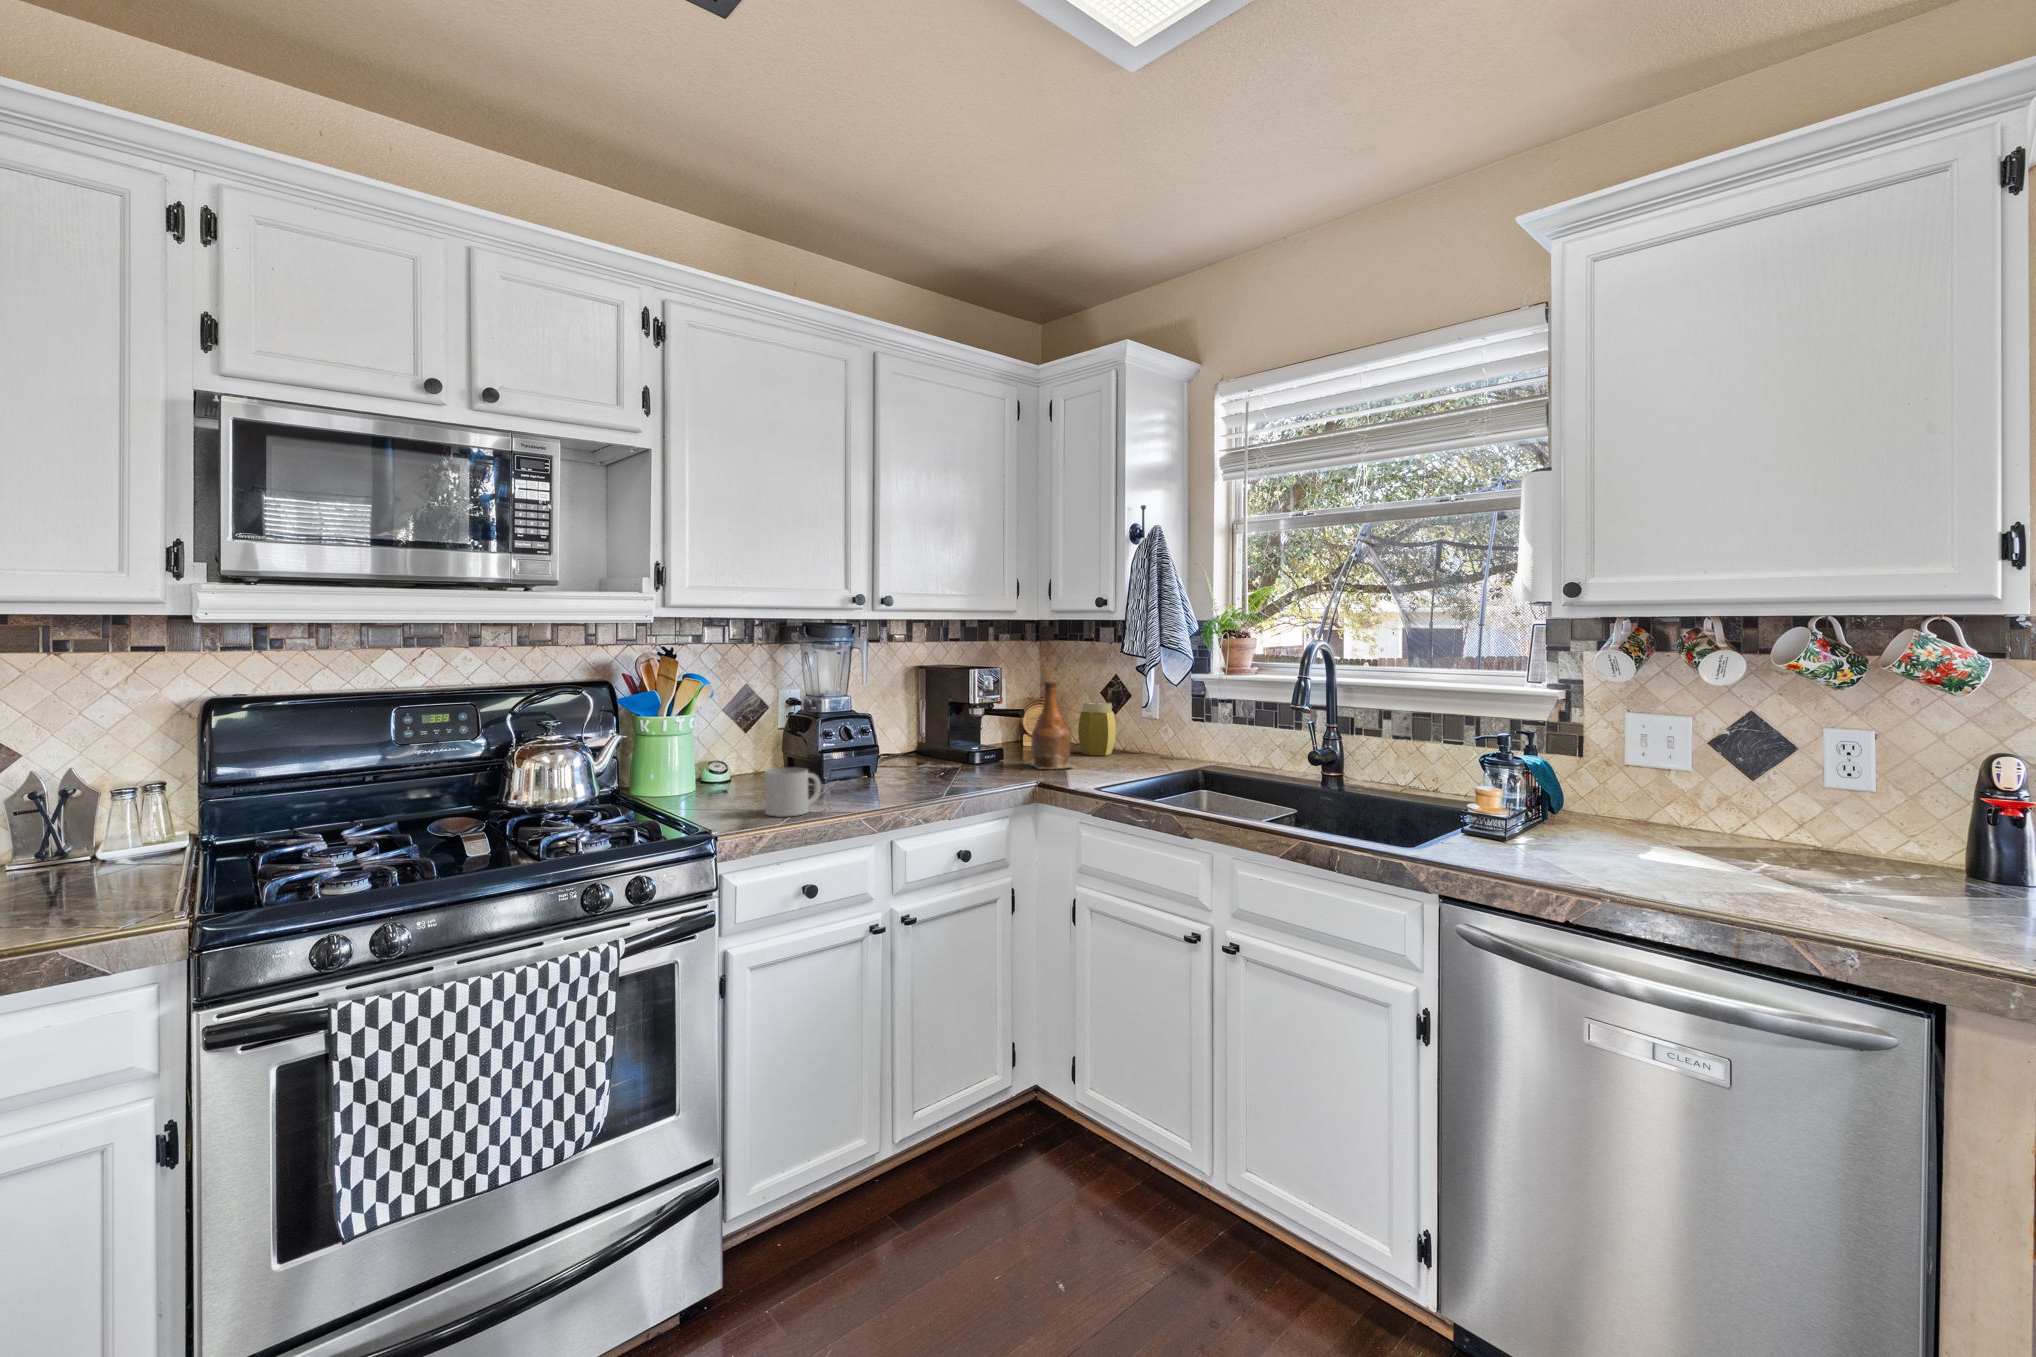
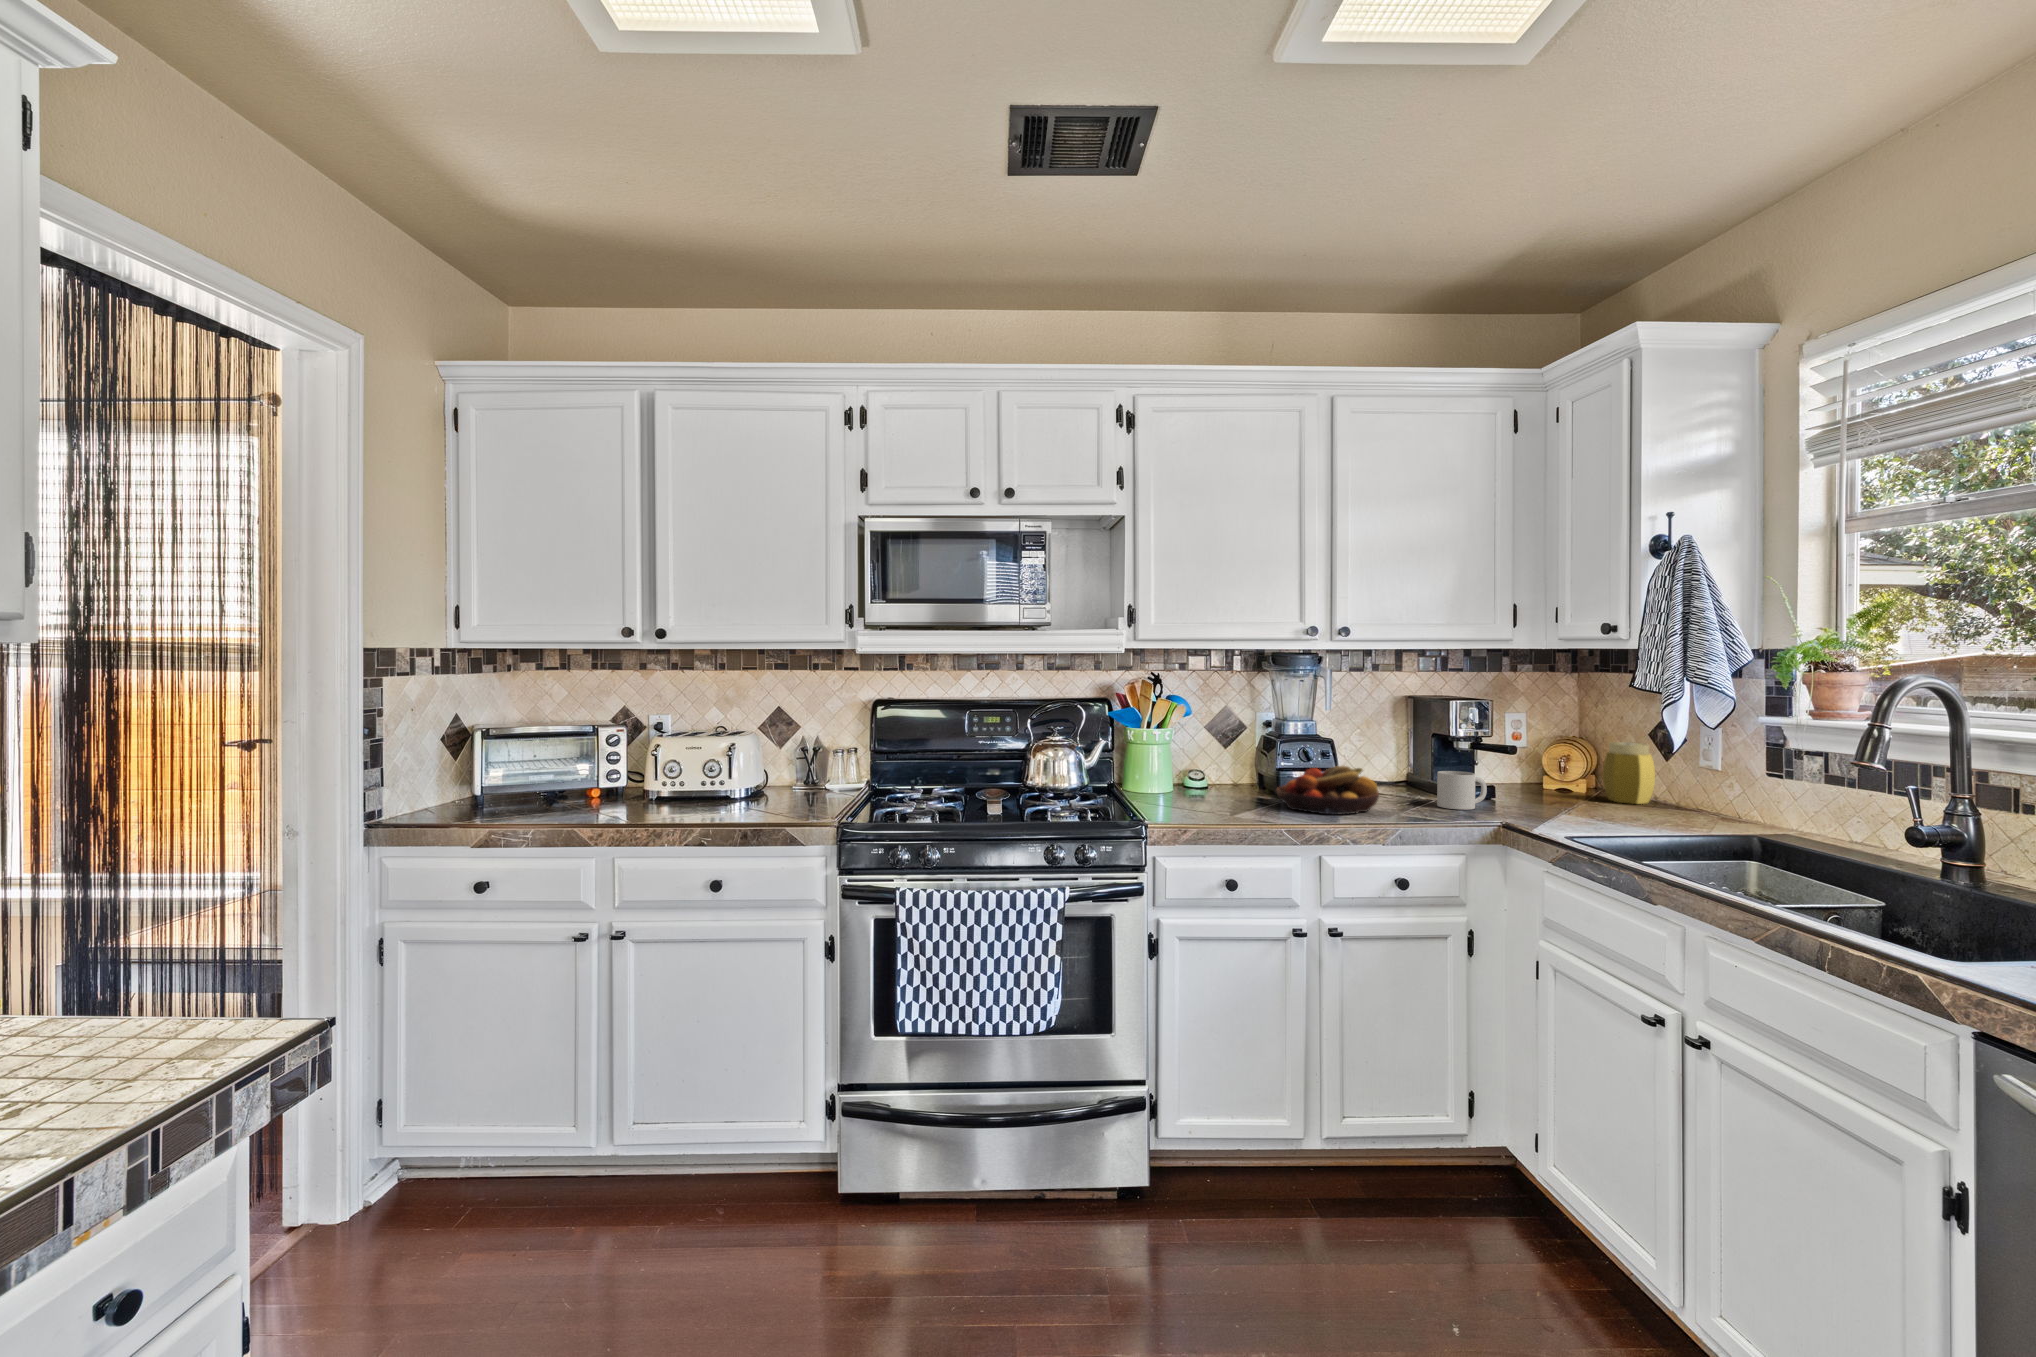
bottle: present [1030,679,1073,769] -> none [1517,713,1573,812]
fruit bowl: none [828,743,934,797] -> present [1276,766,1379,815]
mug: present [765,768,821,817] -> present [1437,771,1487,810]

